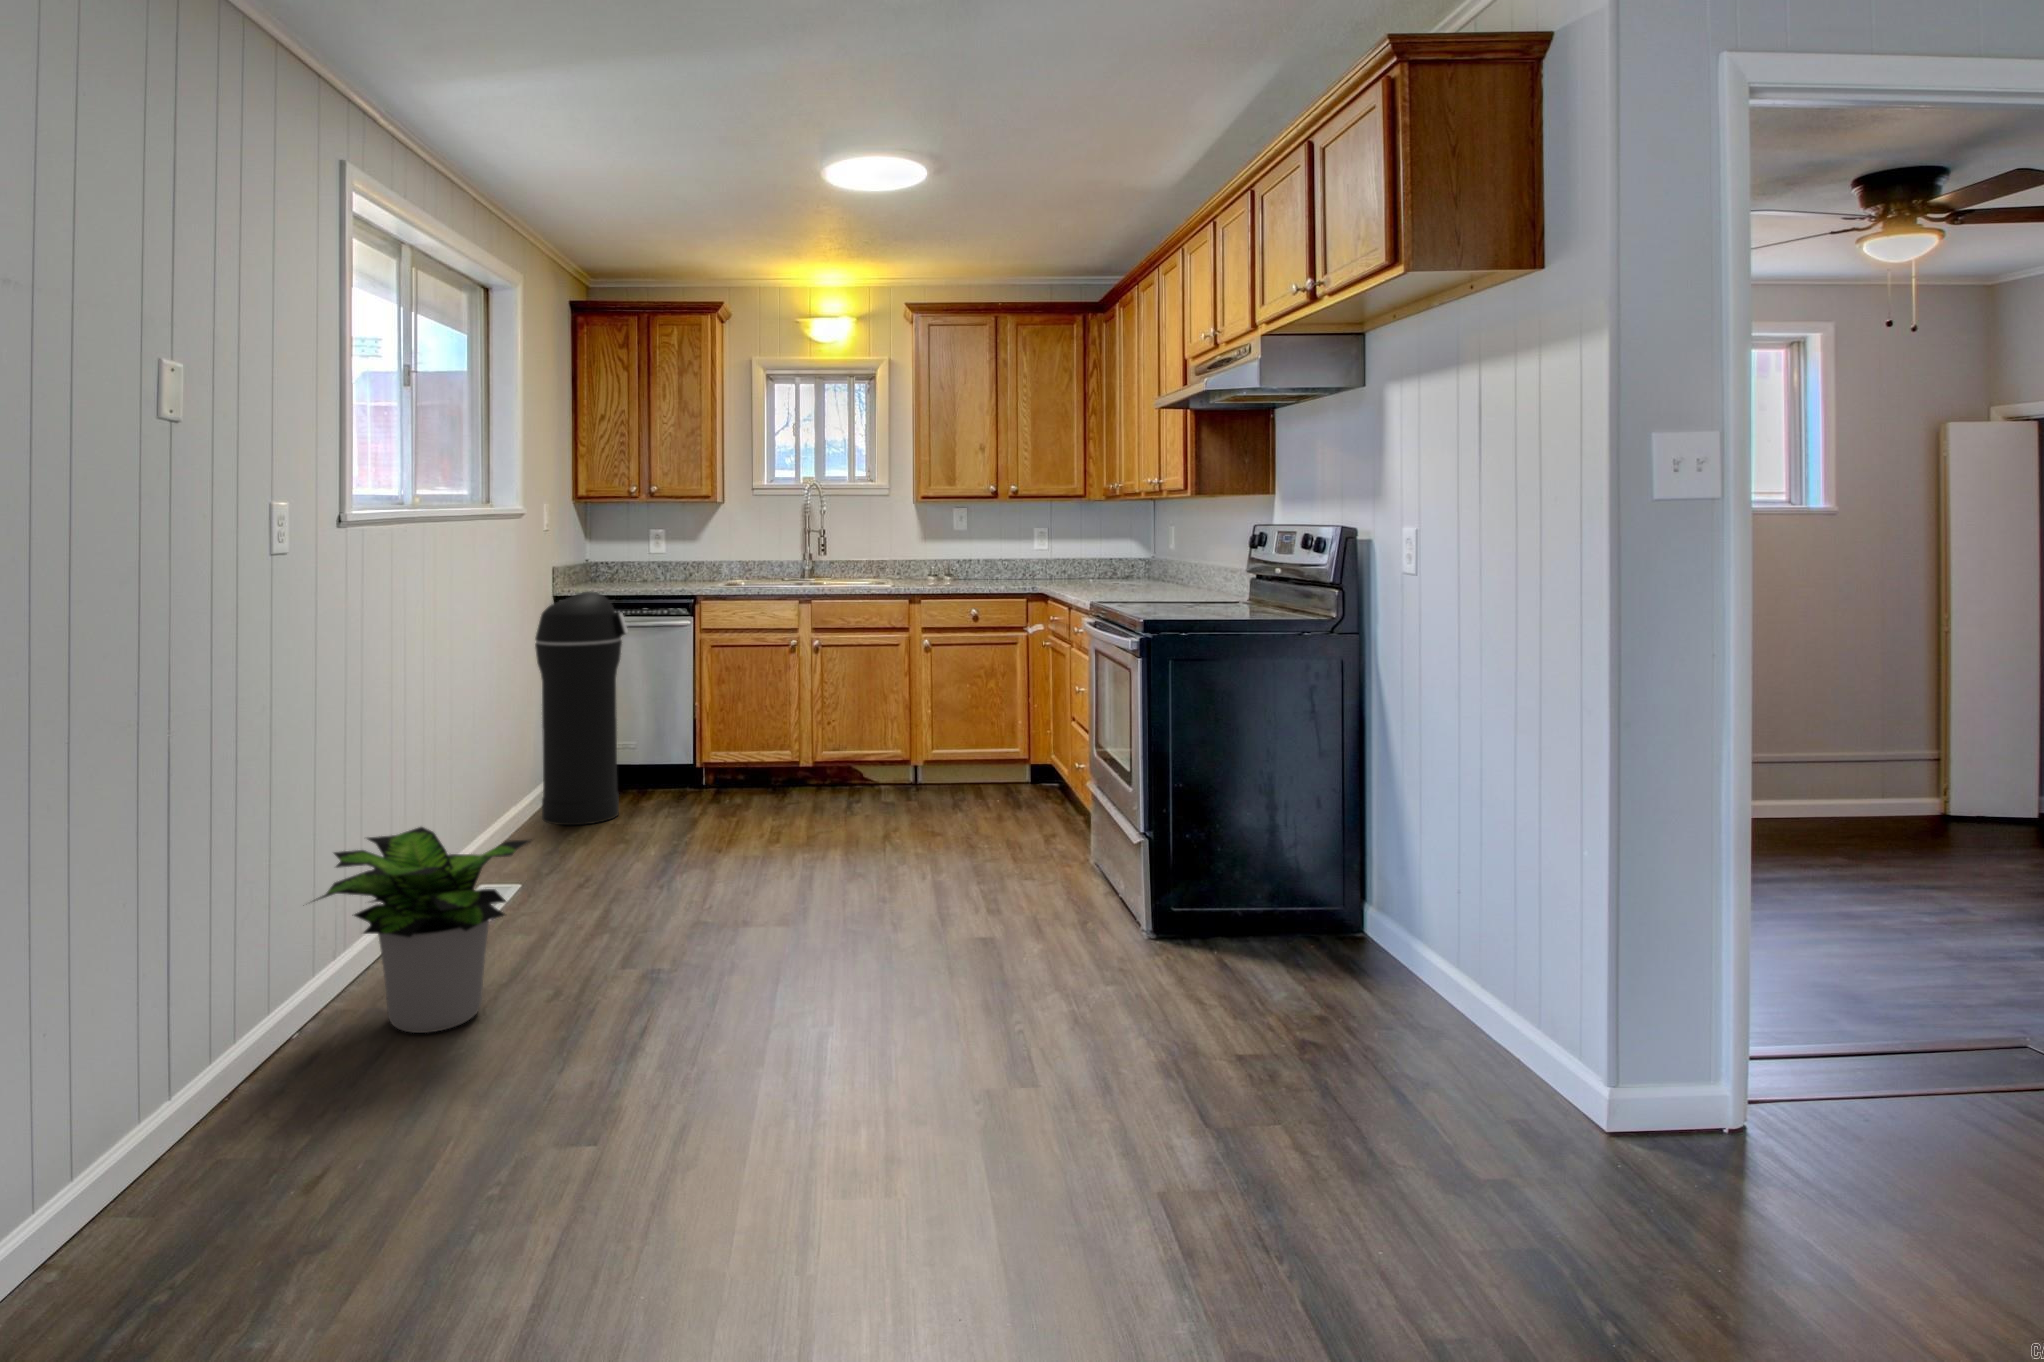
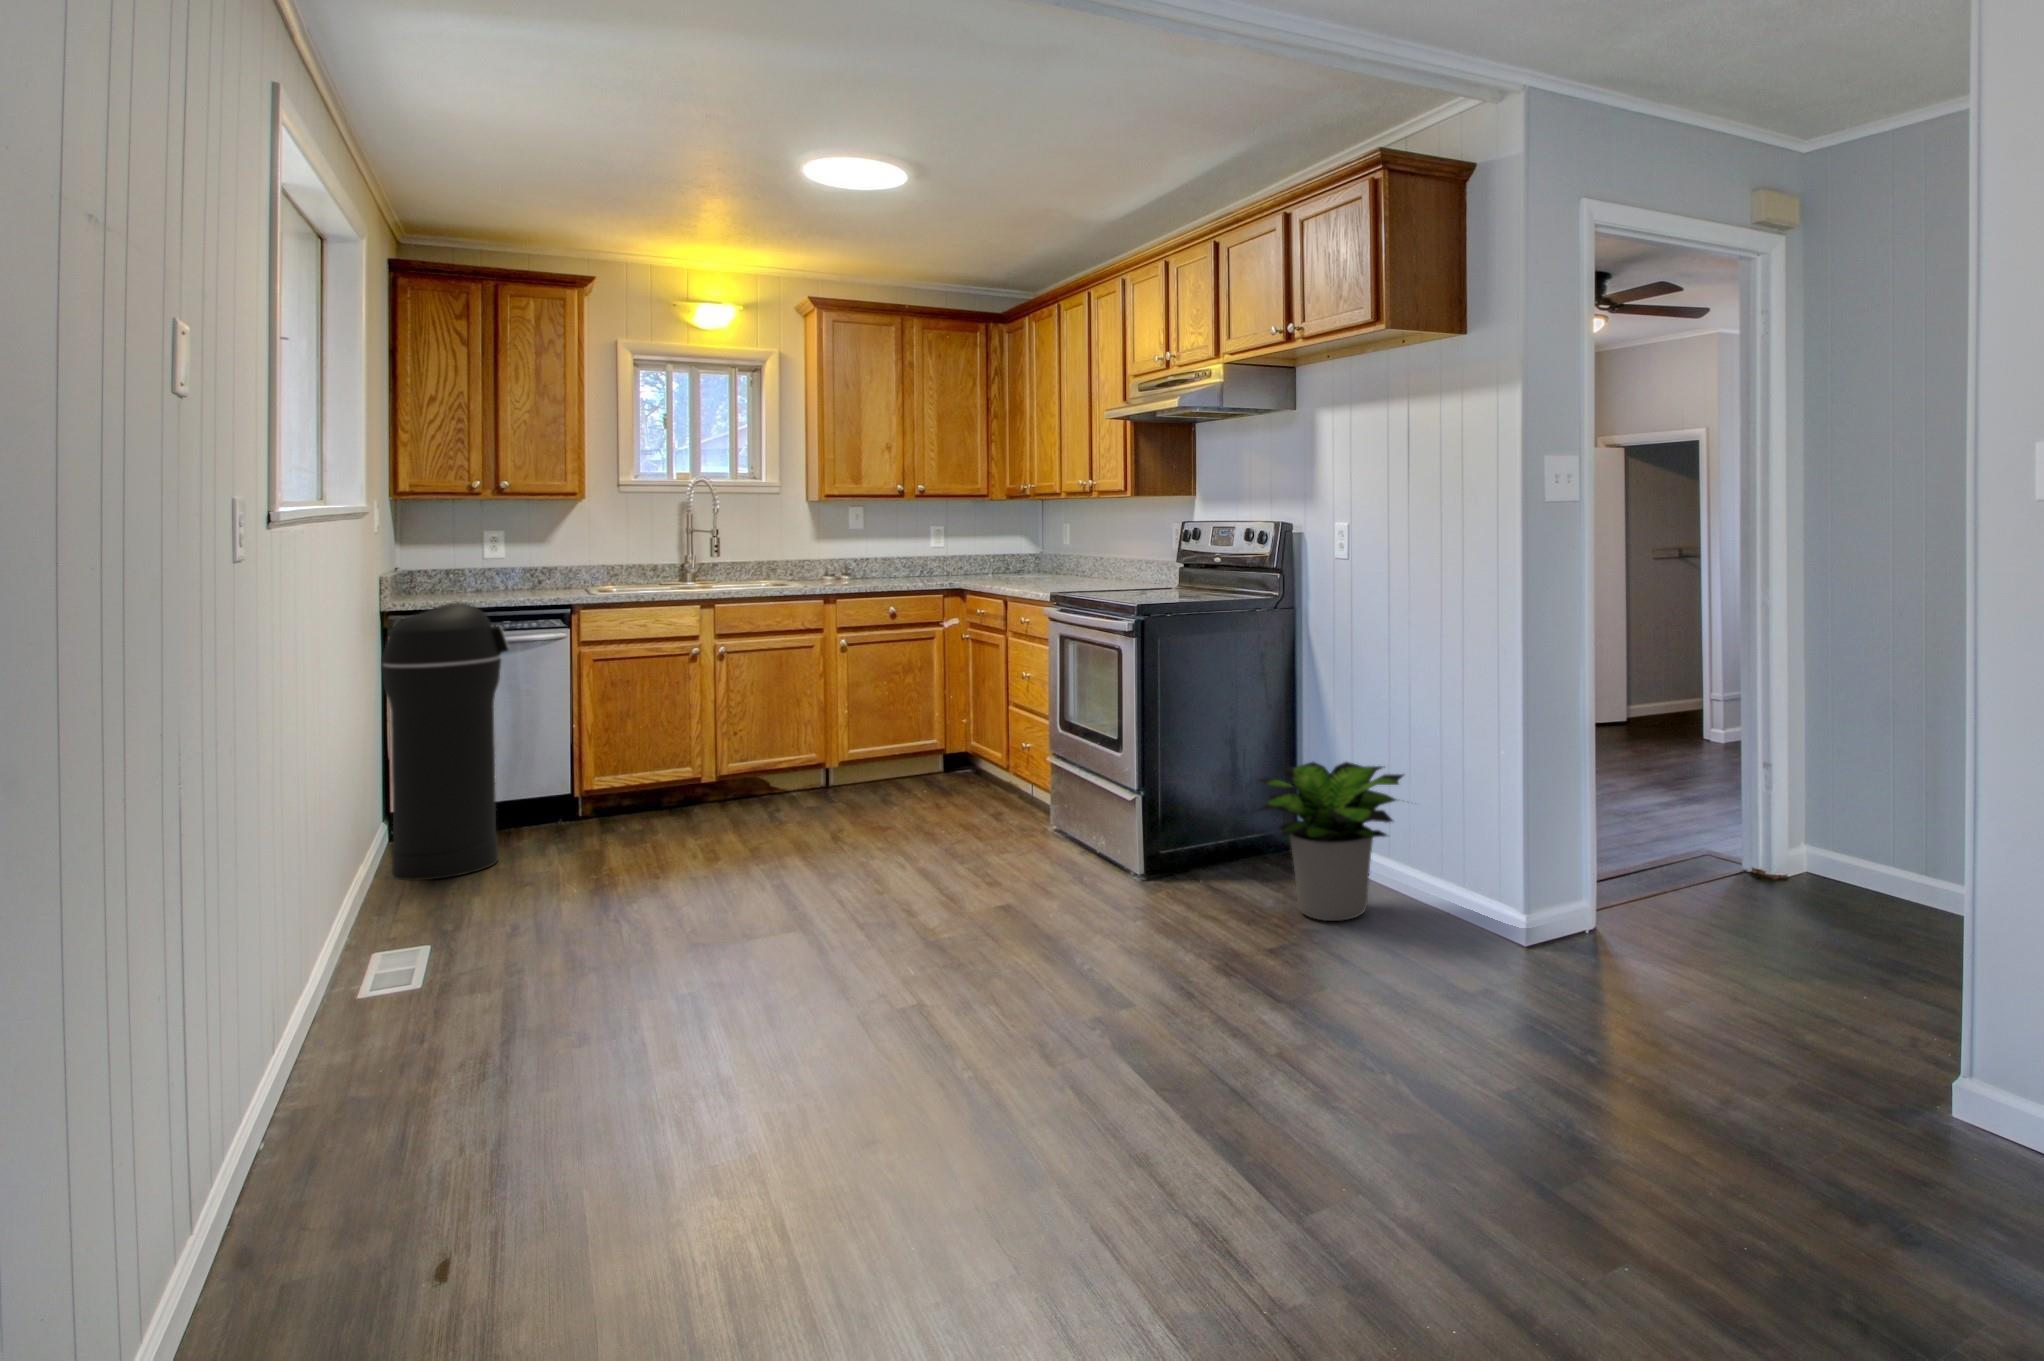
potted plant: present [314,827,530,1033] -> present [1258,762,1403,921]

